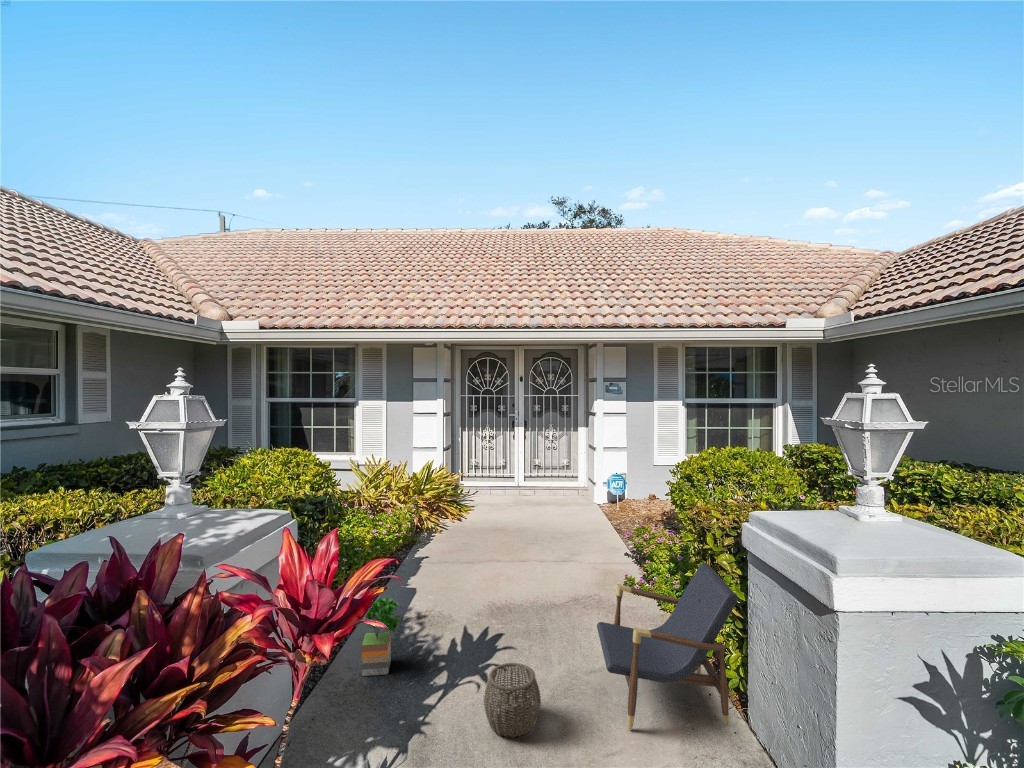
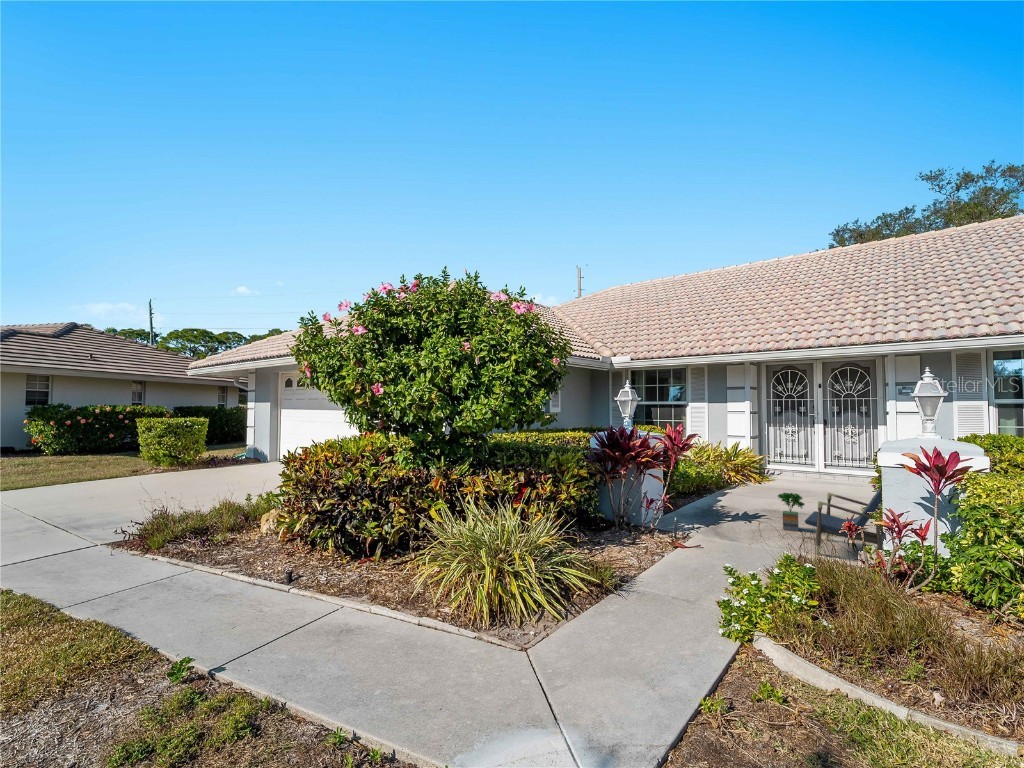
potted tree: present [362,598,401,676] -> present [778,493,805,531]
woven basket: present [484,663,541,738] -> none [737,516,768,545]

